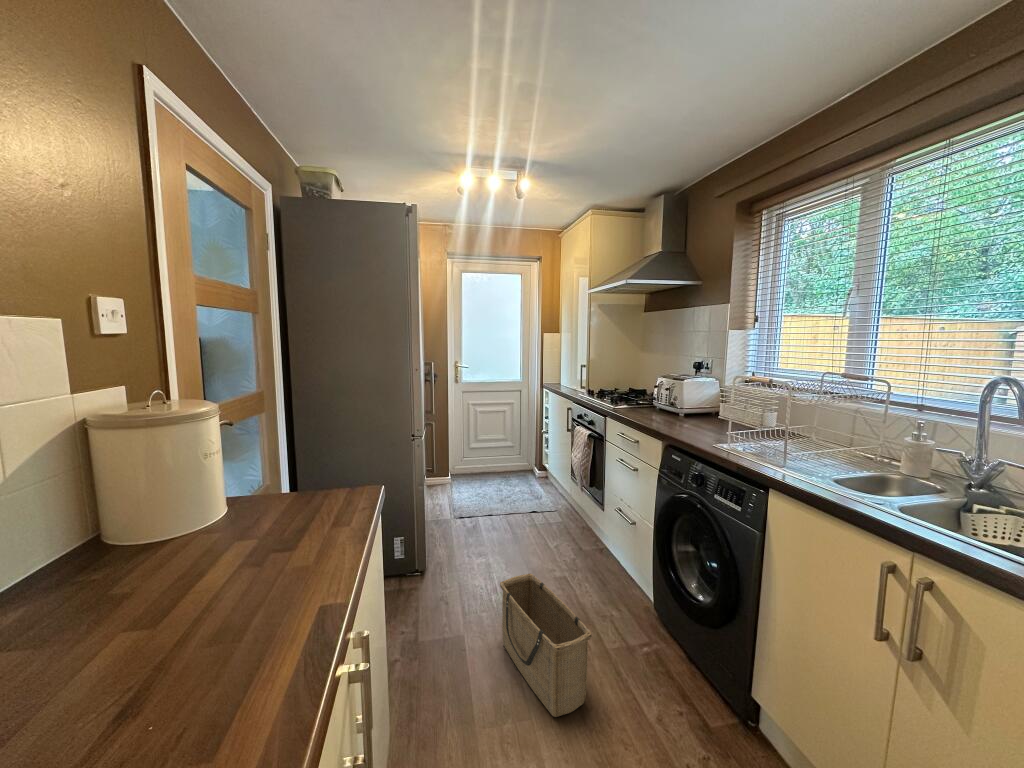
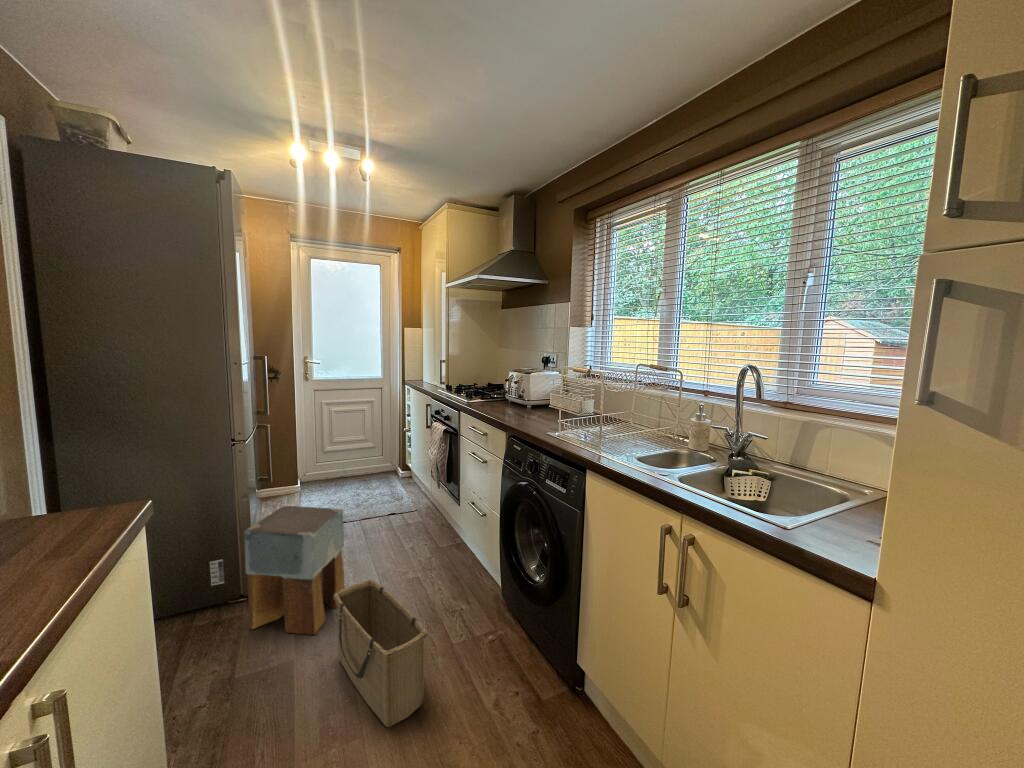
stool: none [423,496,501,617] -> present [244,506,344,635]

